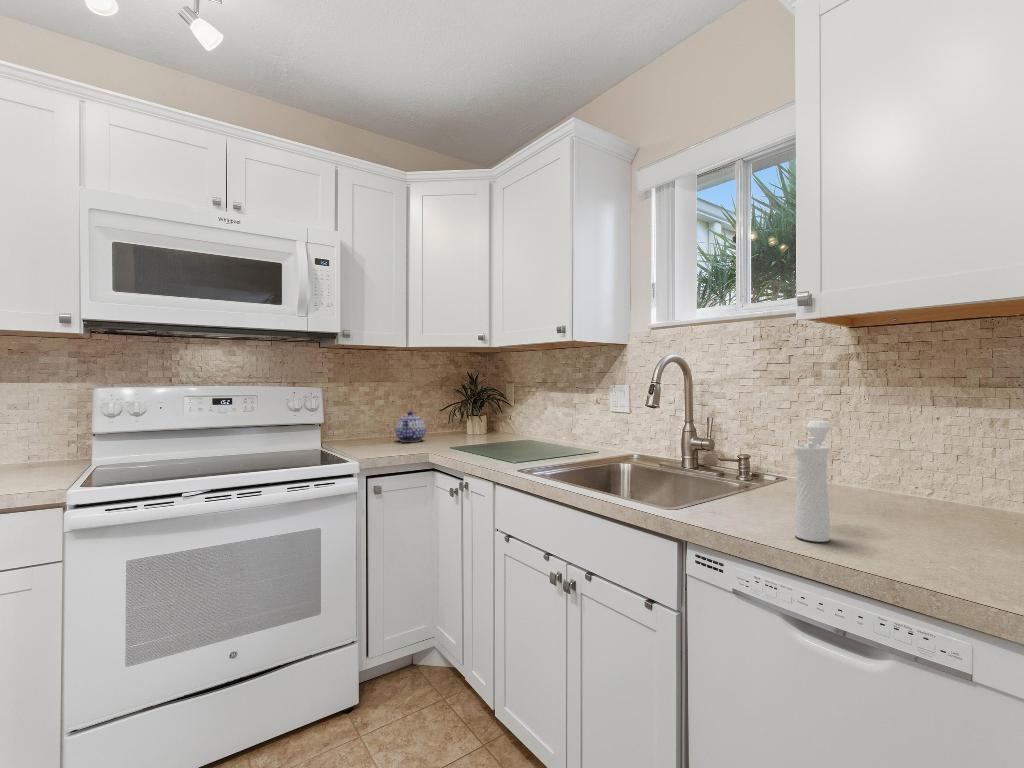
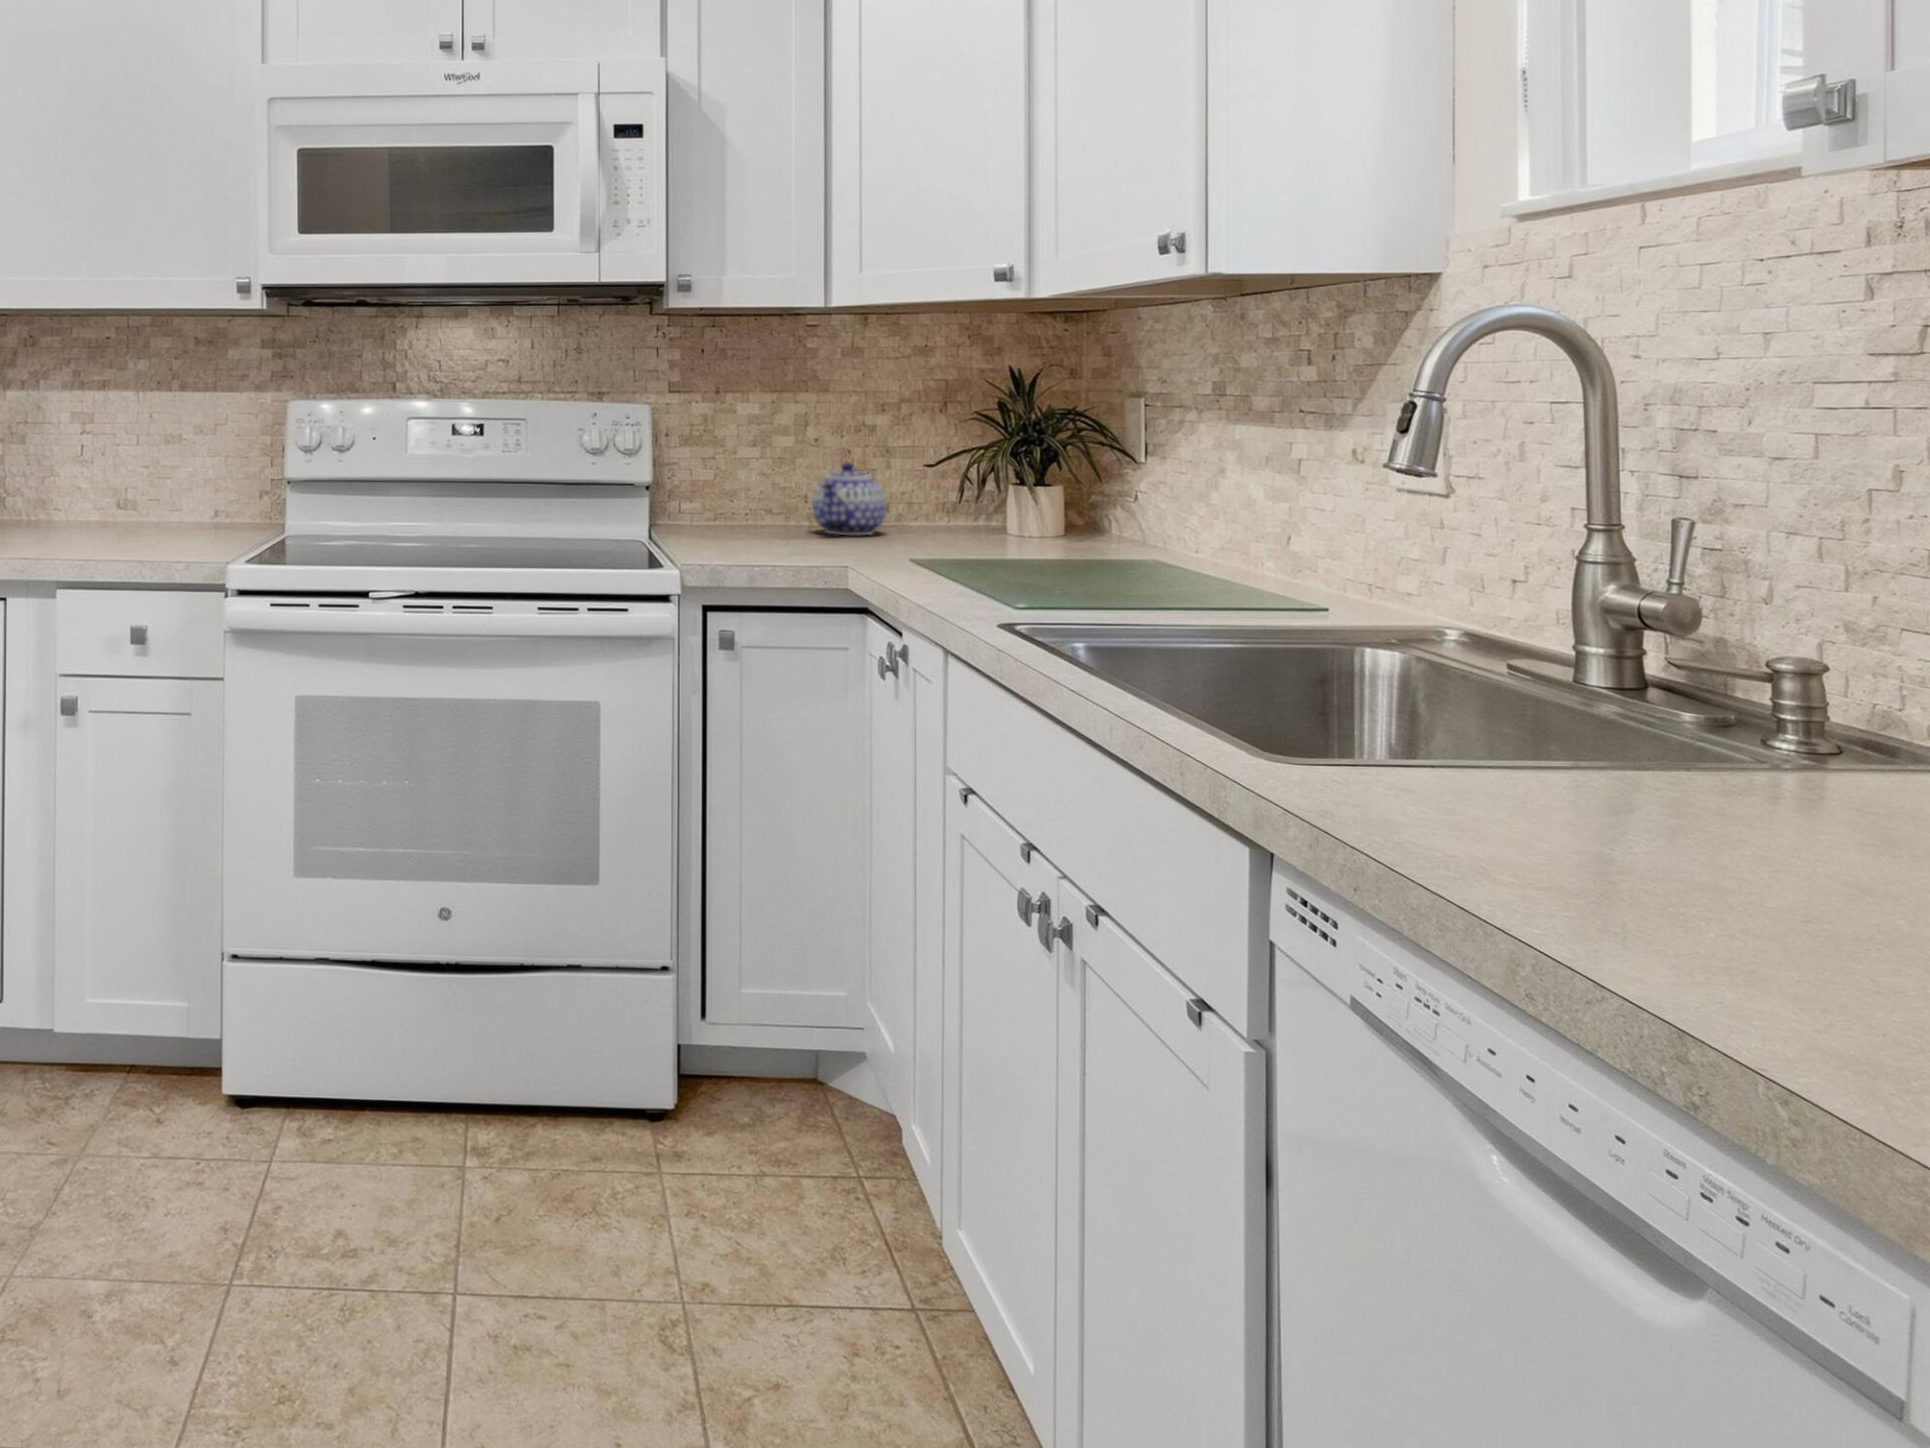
pepper mill: present [794,421,831,542] -> none [1562,537,1821,928]

